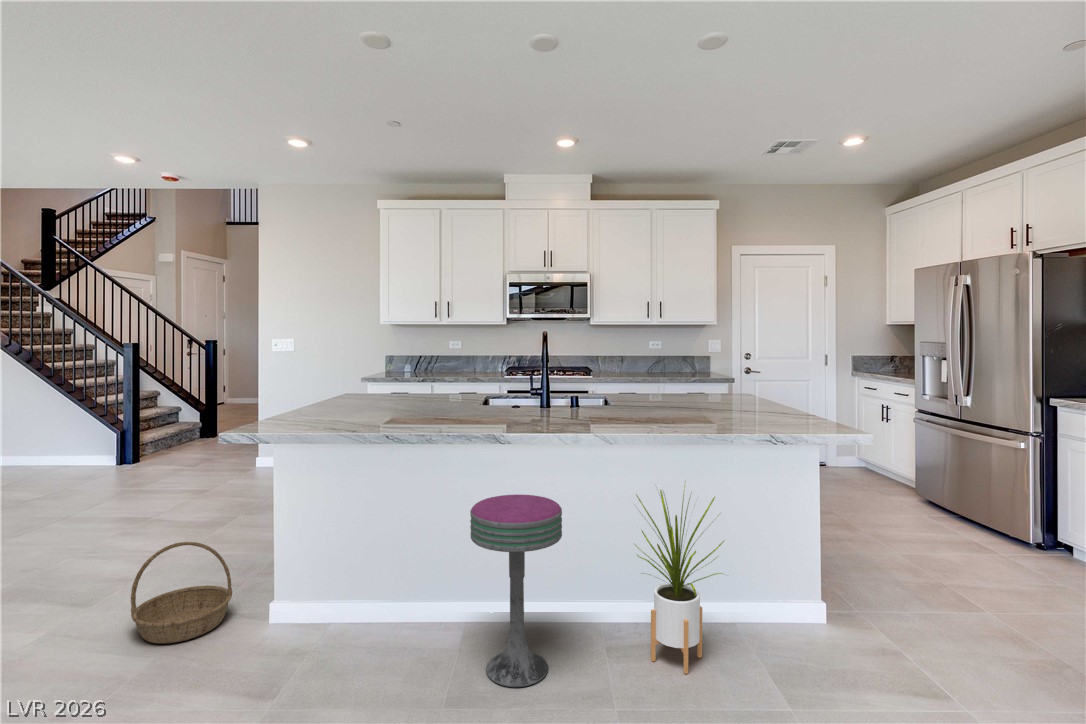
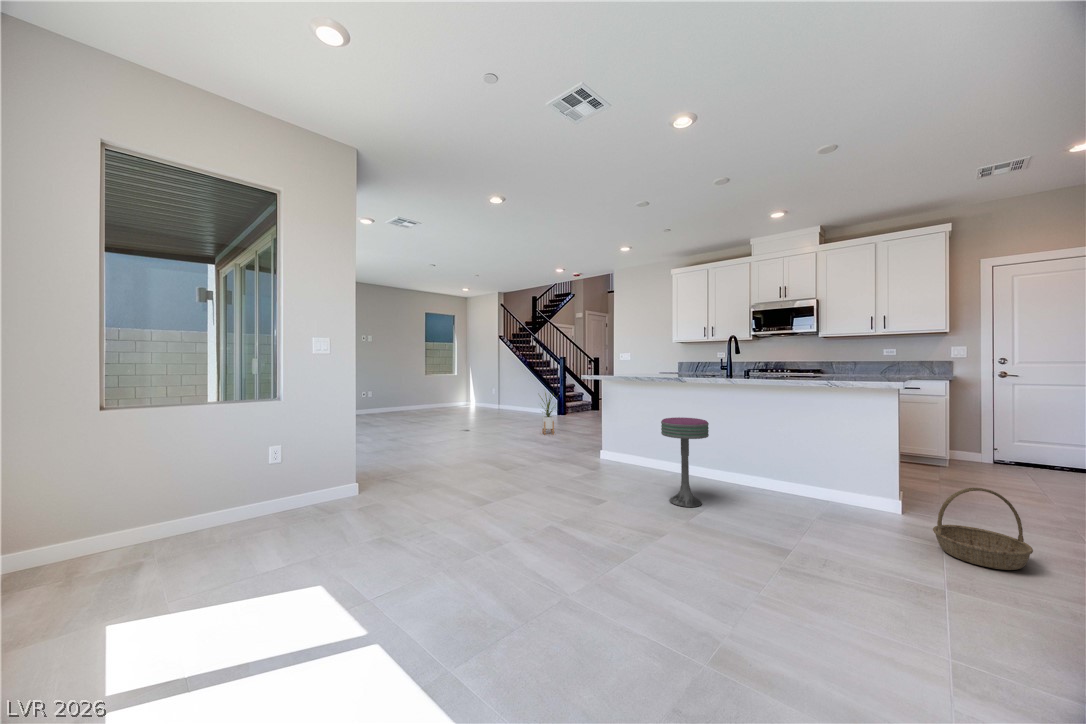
house plant: present [636,487,724,674] -> present [540,393,554,435]
basket: present [131,542,232,644] -> present [933,488,1033,570]

